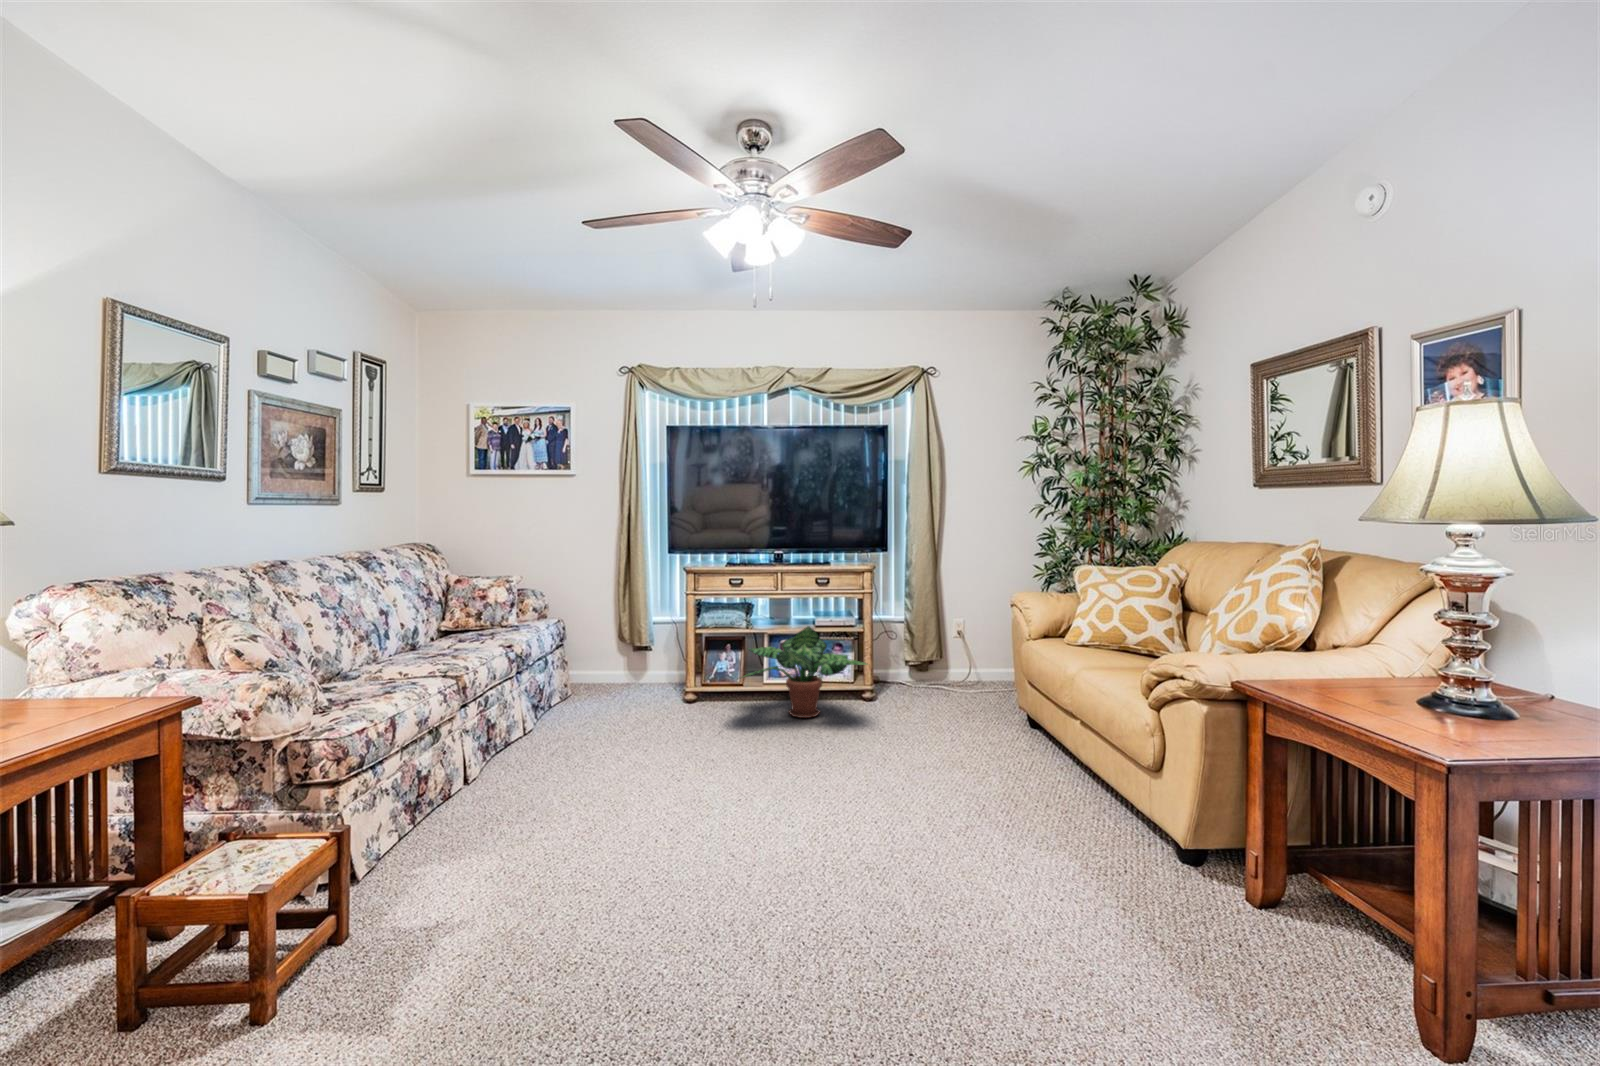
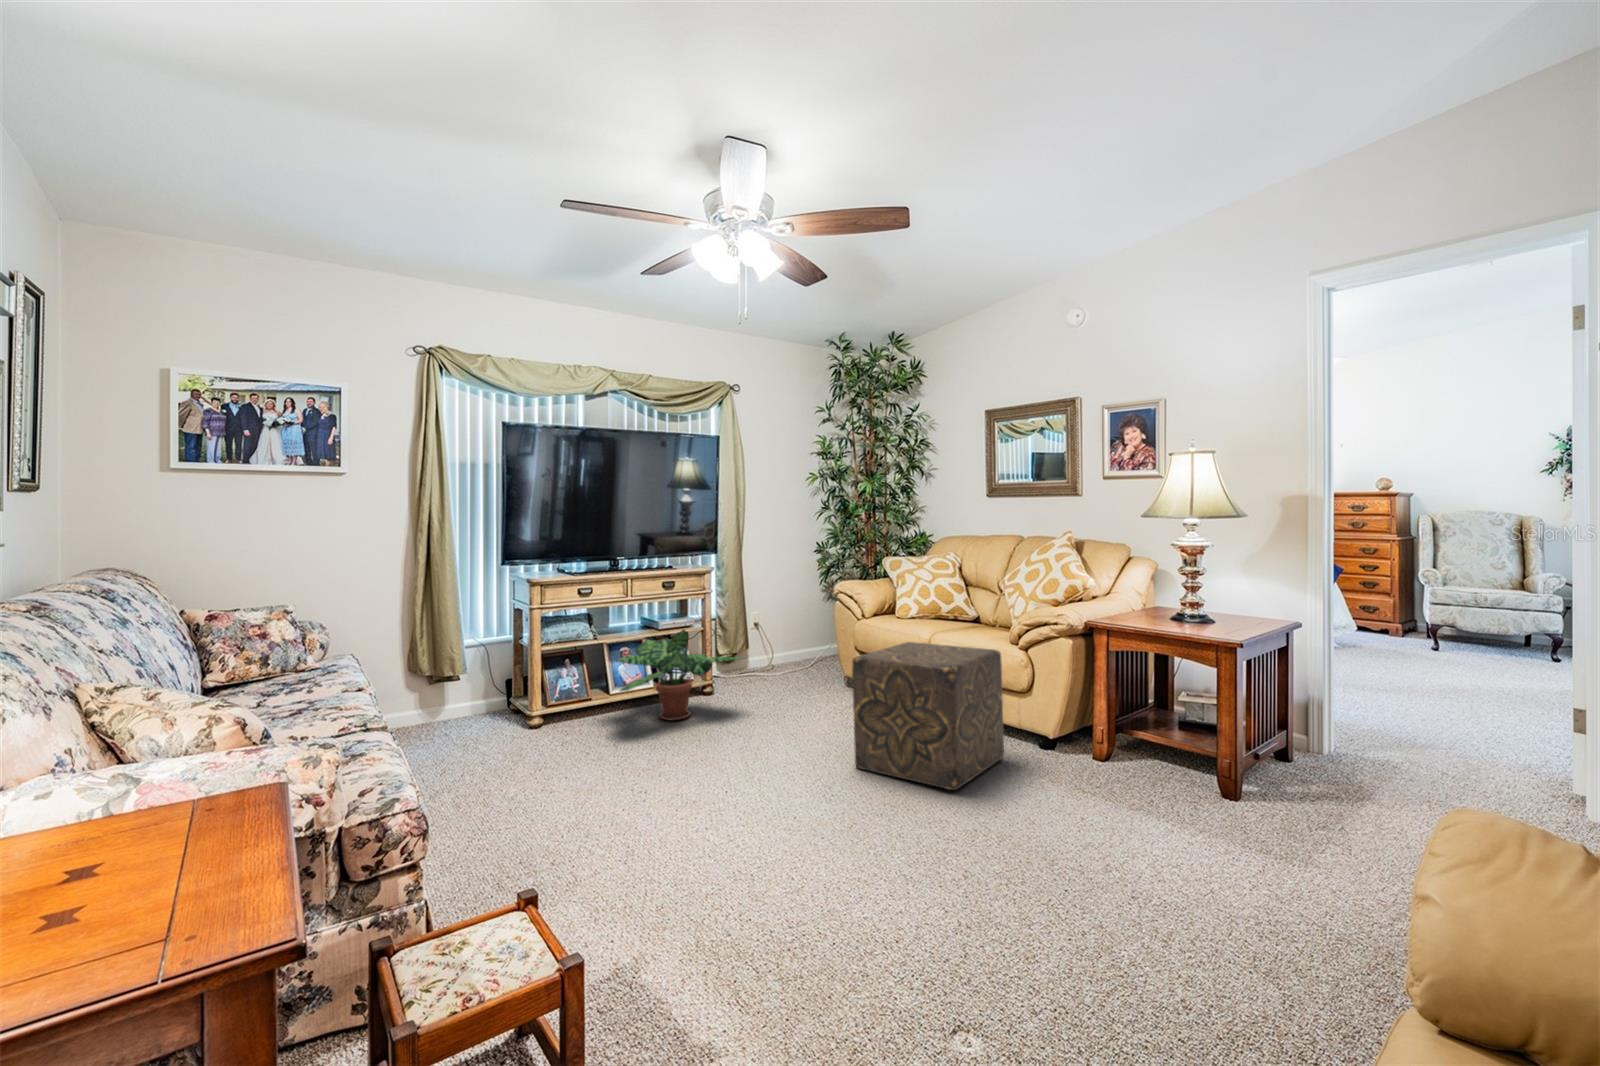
ottoman: none [893,672,1091,870] -> present [852,642,1004,790]

